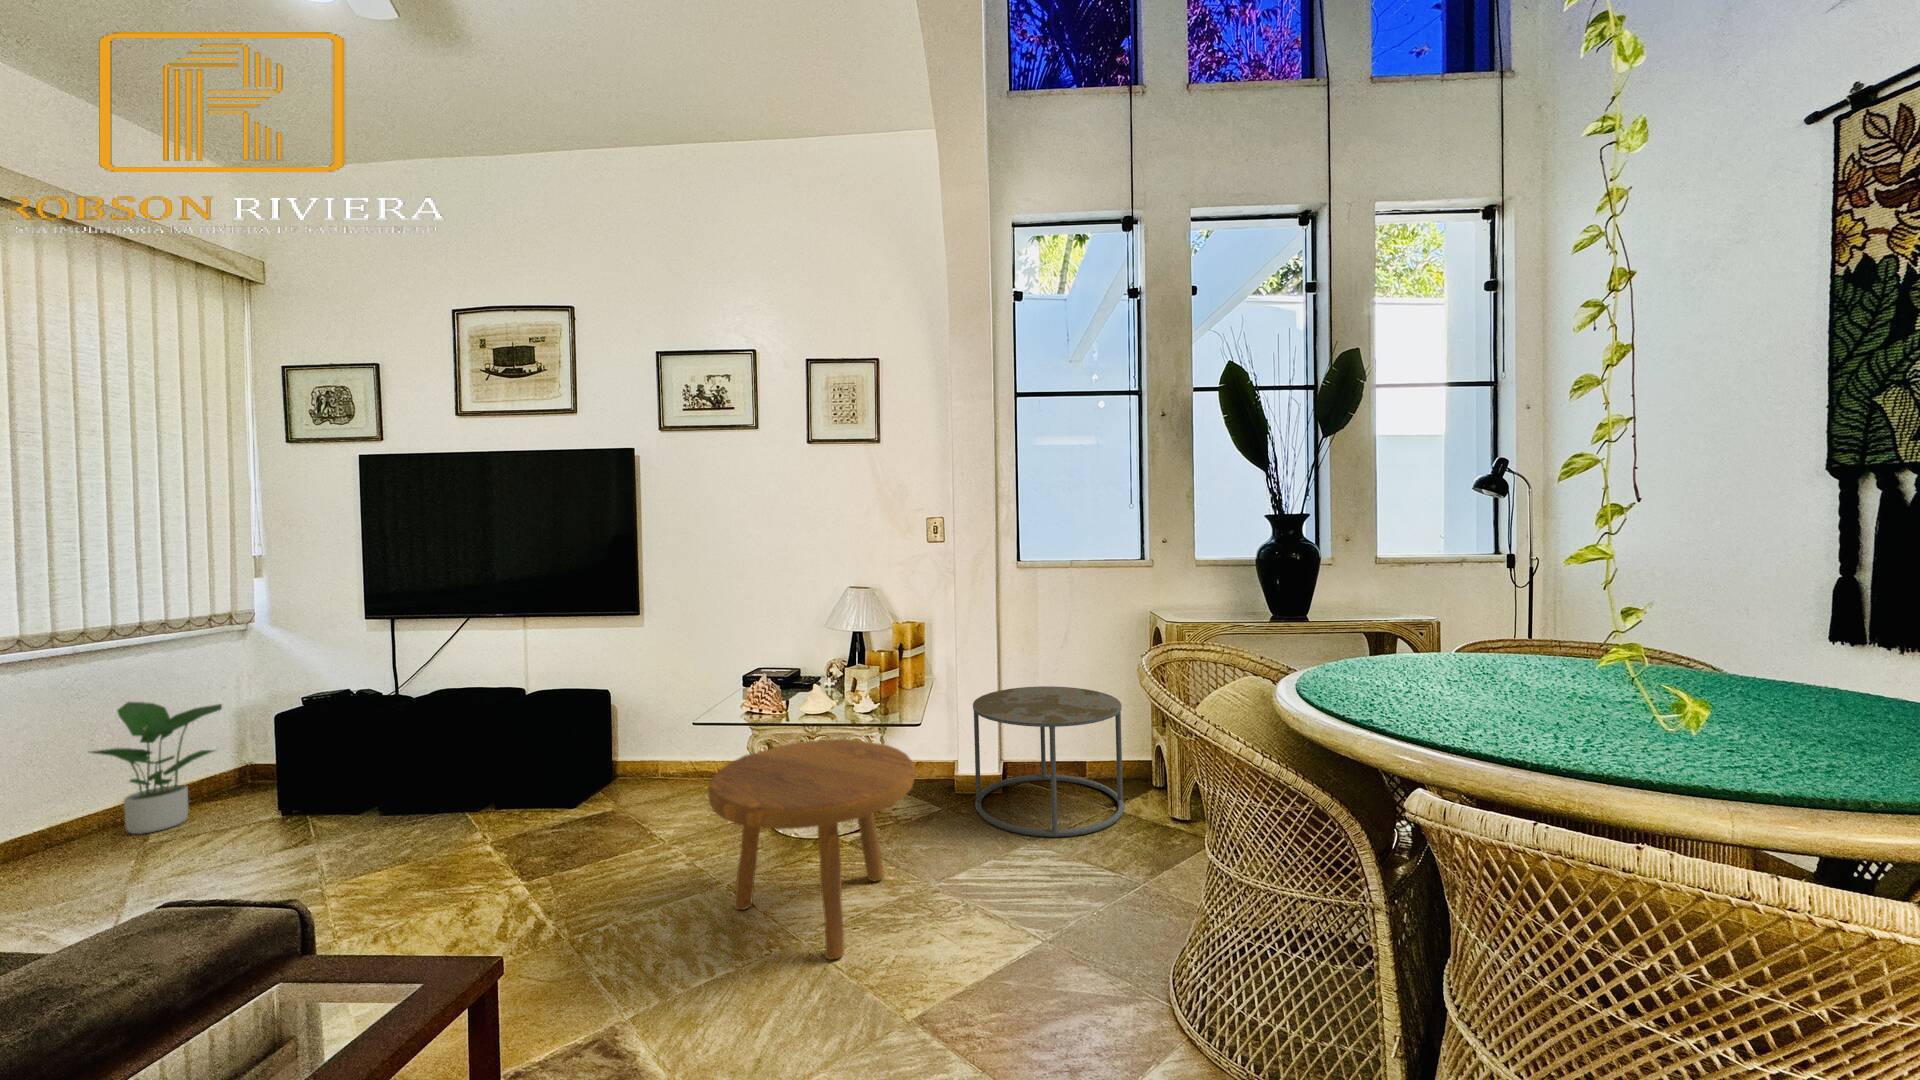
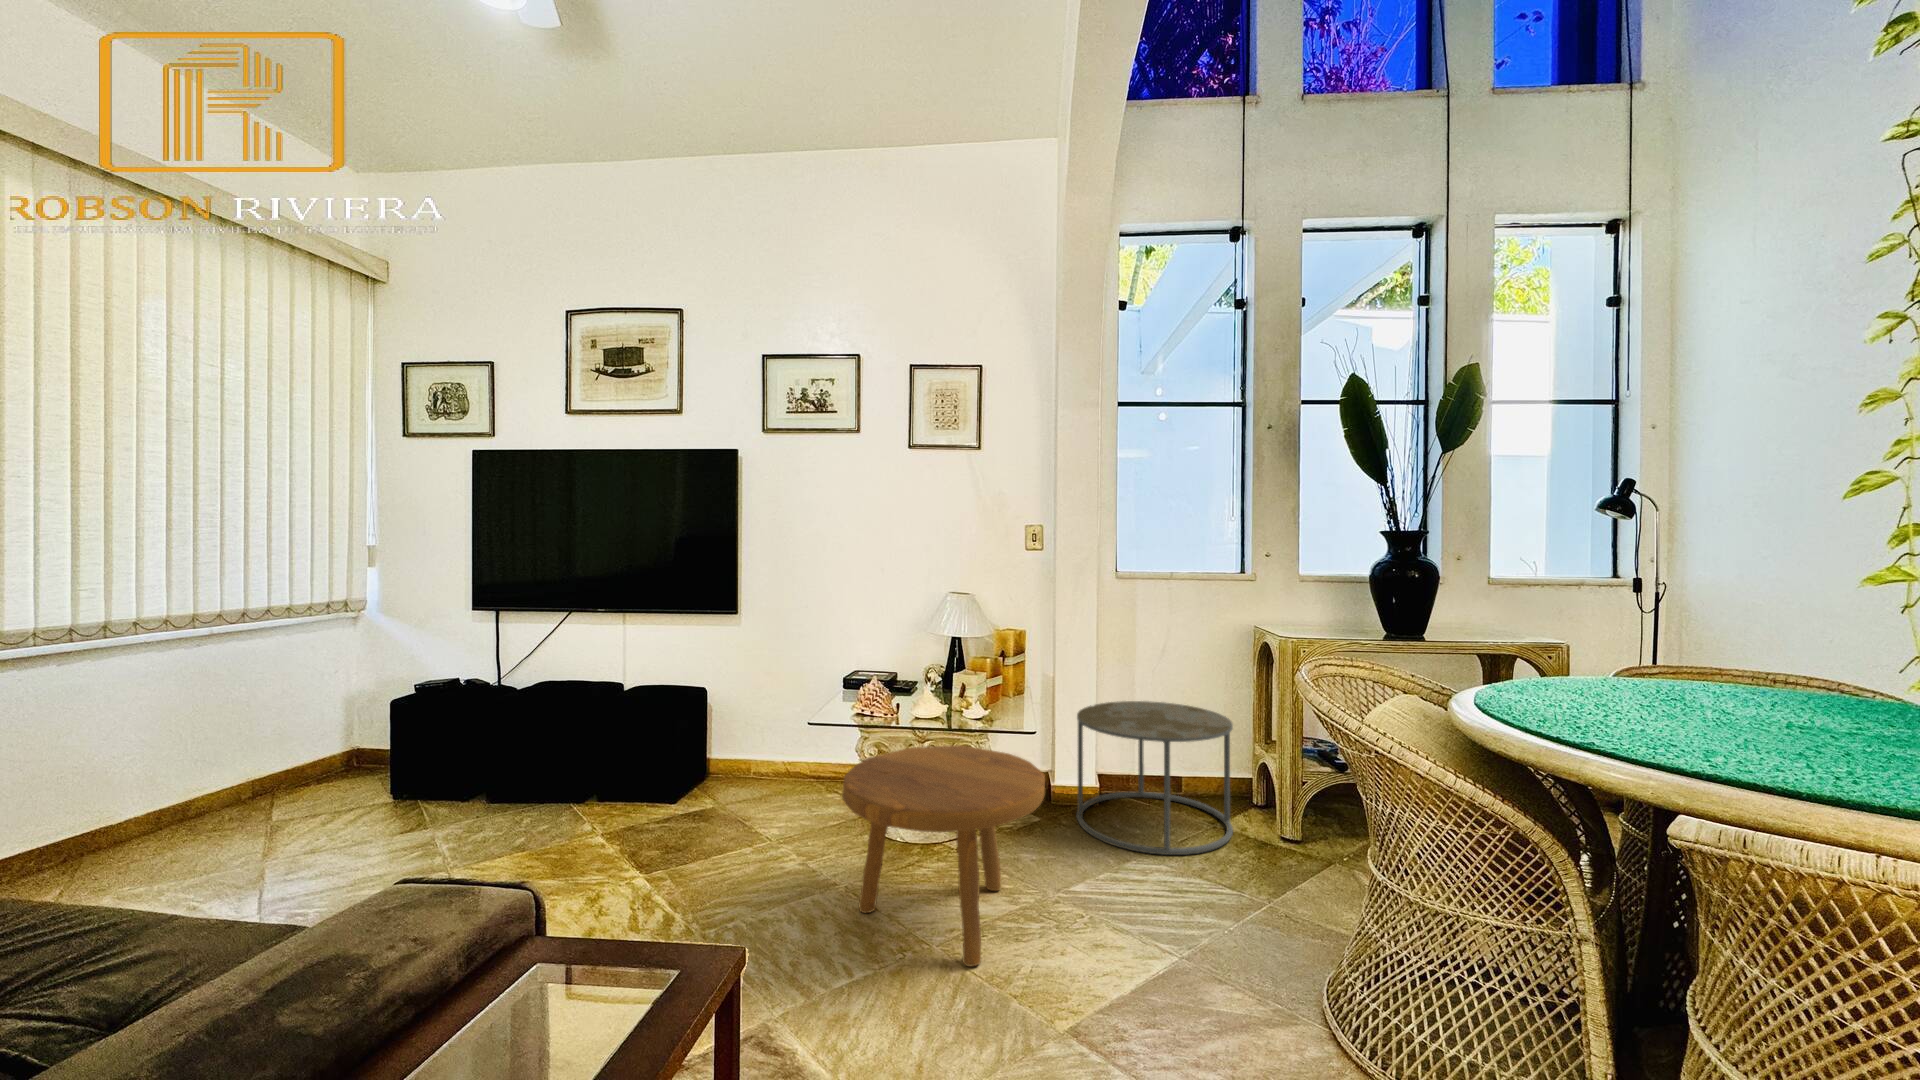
potted plant: present [90,702,222,834] -> none [224,683,342,812]

